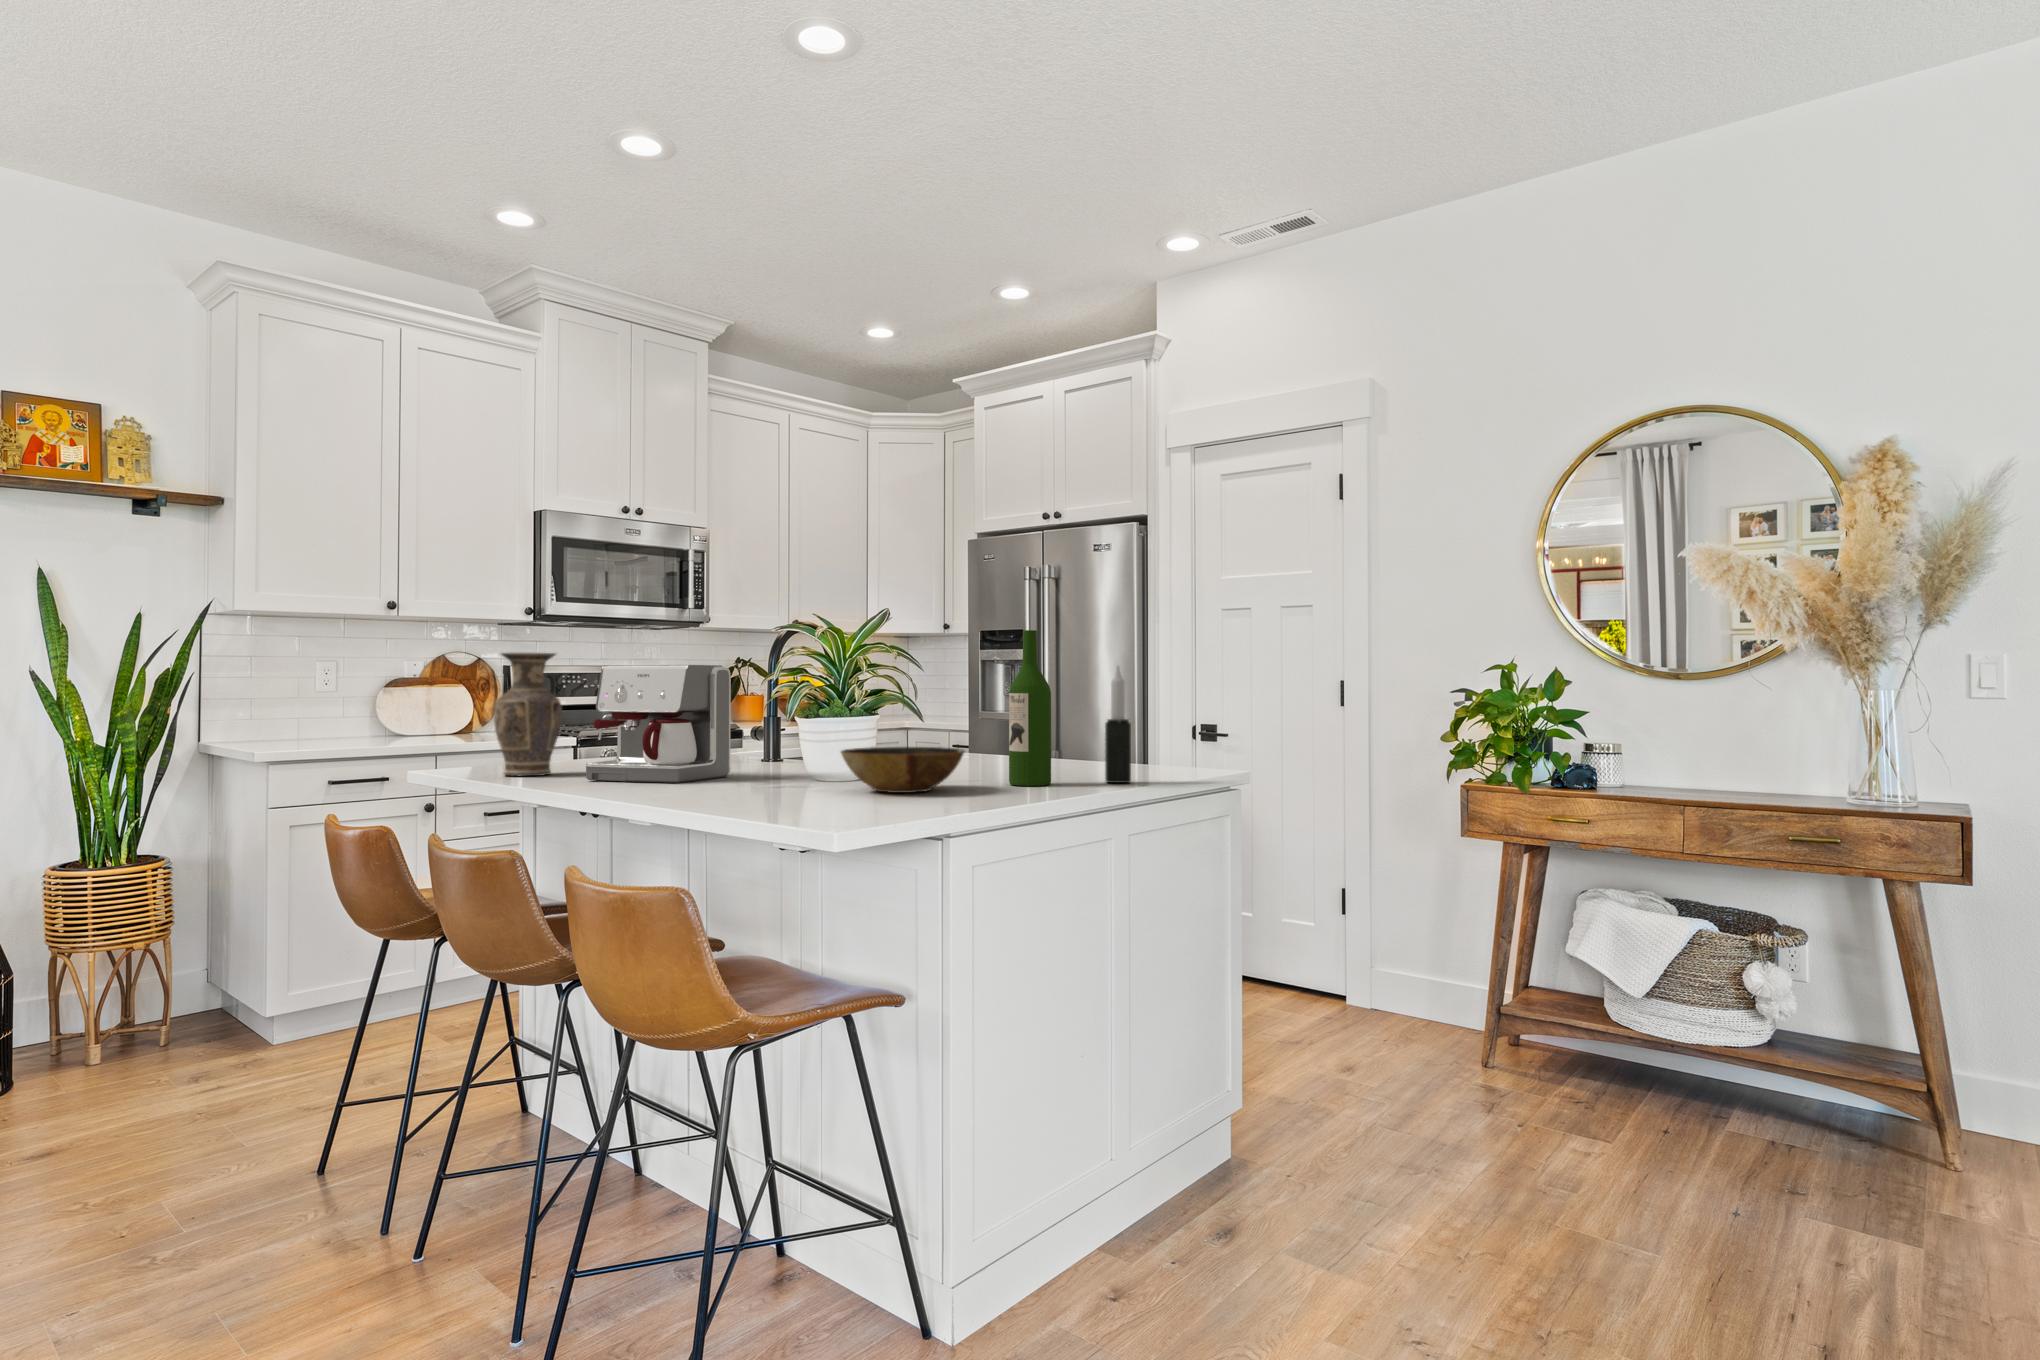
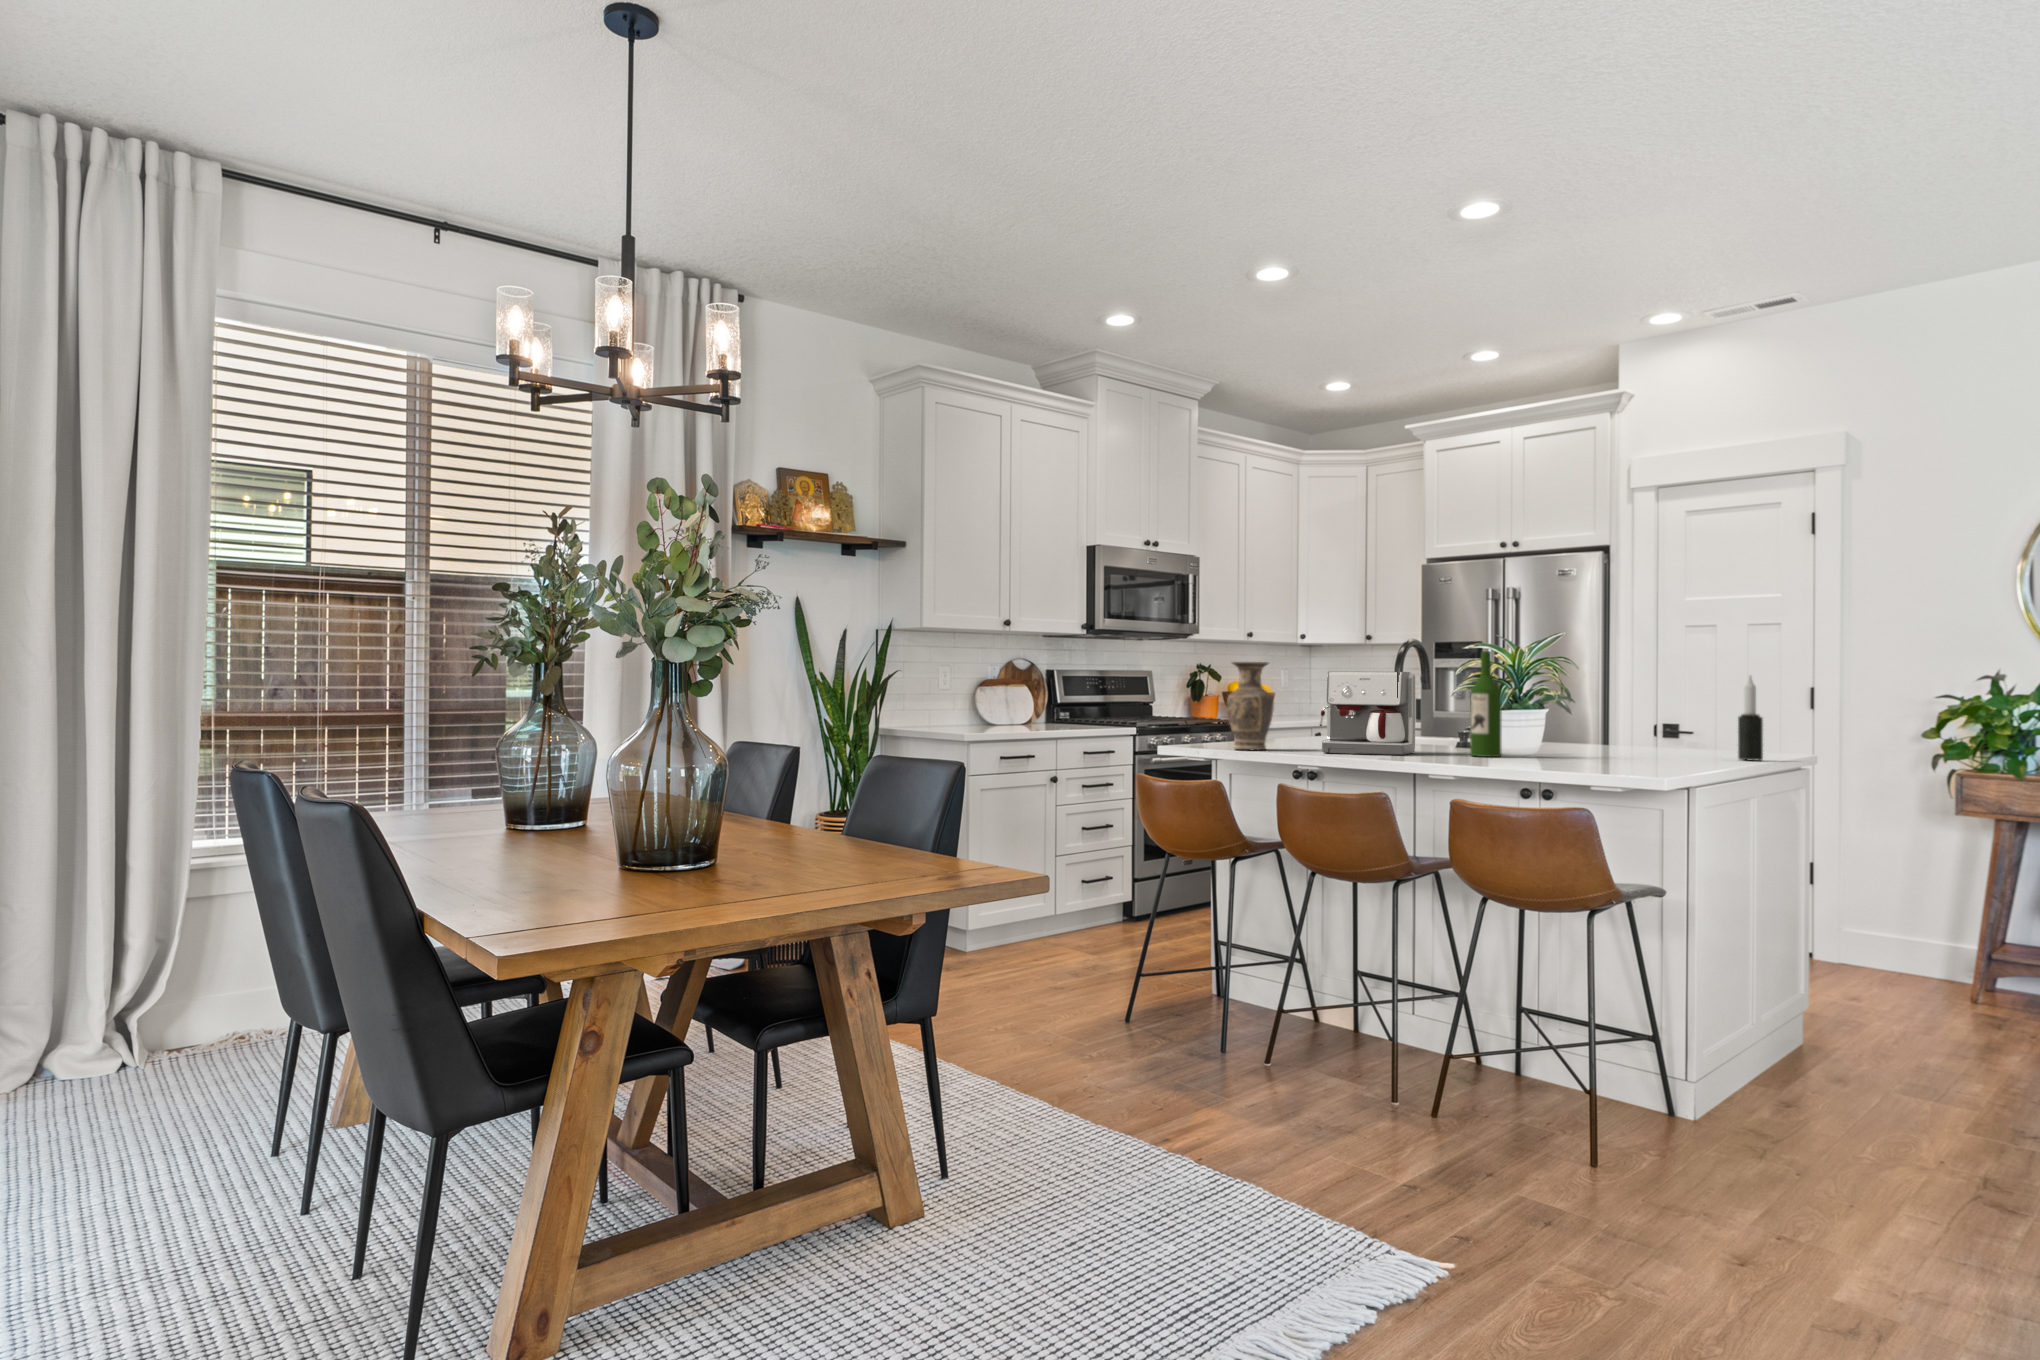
wine bottle: present [1009,630,1051,786] -> present [1470,651,1502,757]
bowl: present [841,747,964,793] -> none [1557,732,1655,762]

